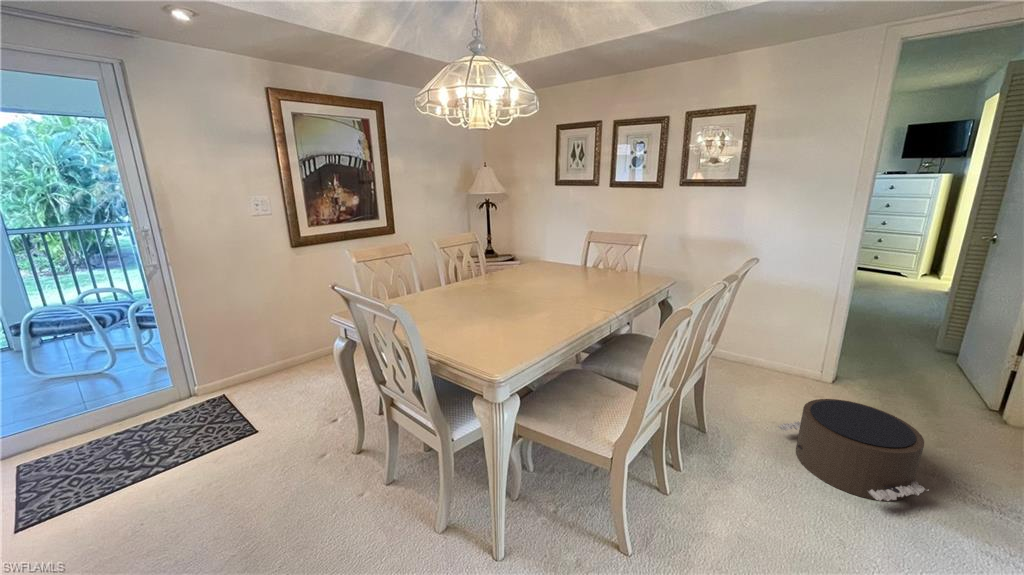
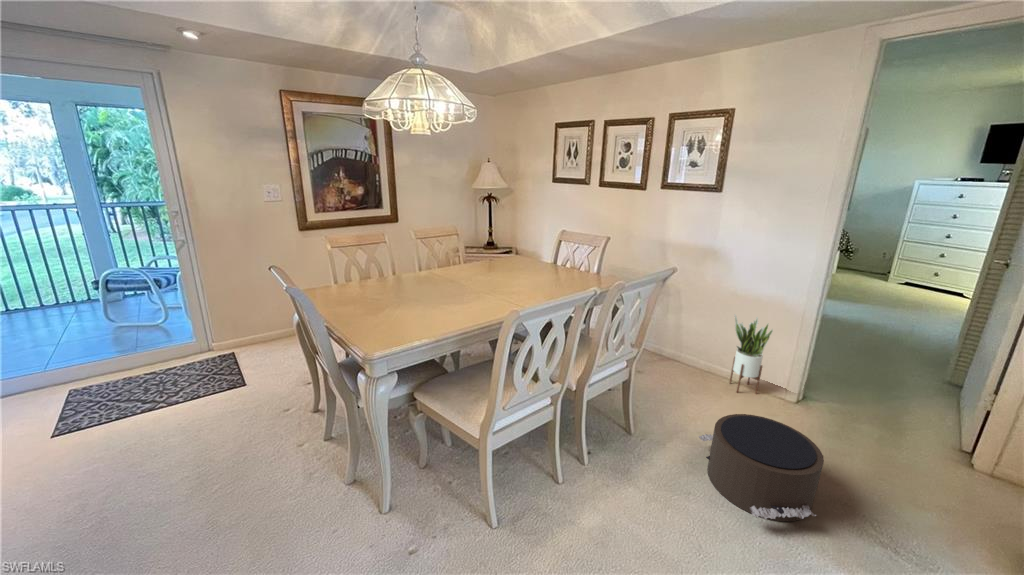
potted plant: none [766,303,808,379] -> present [730,315,773,394]

